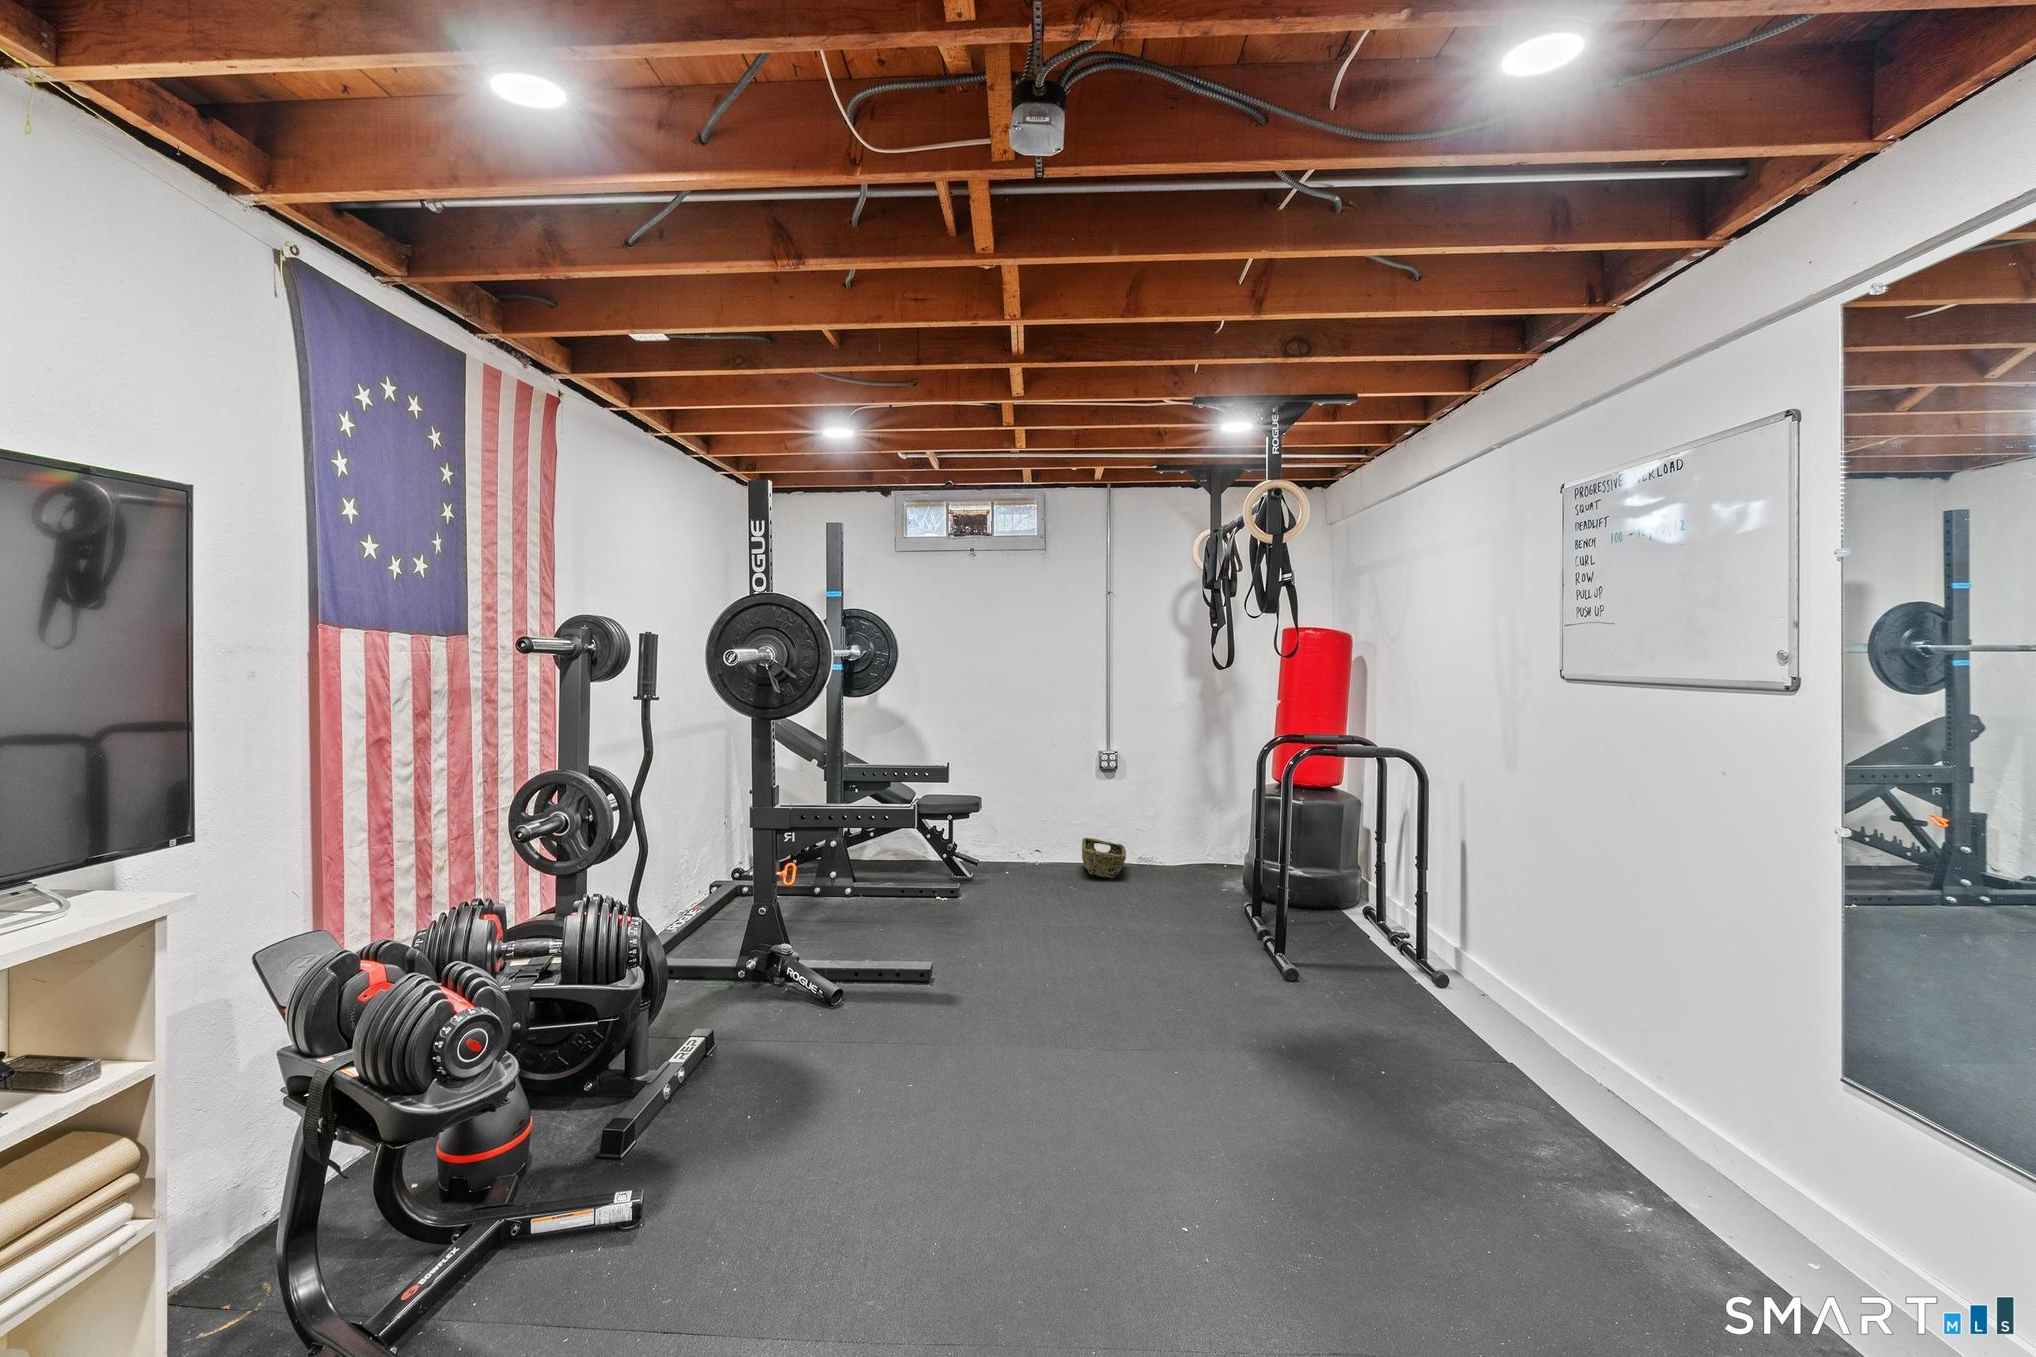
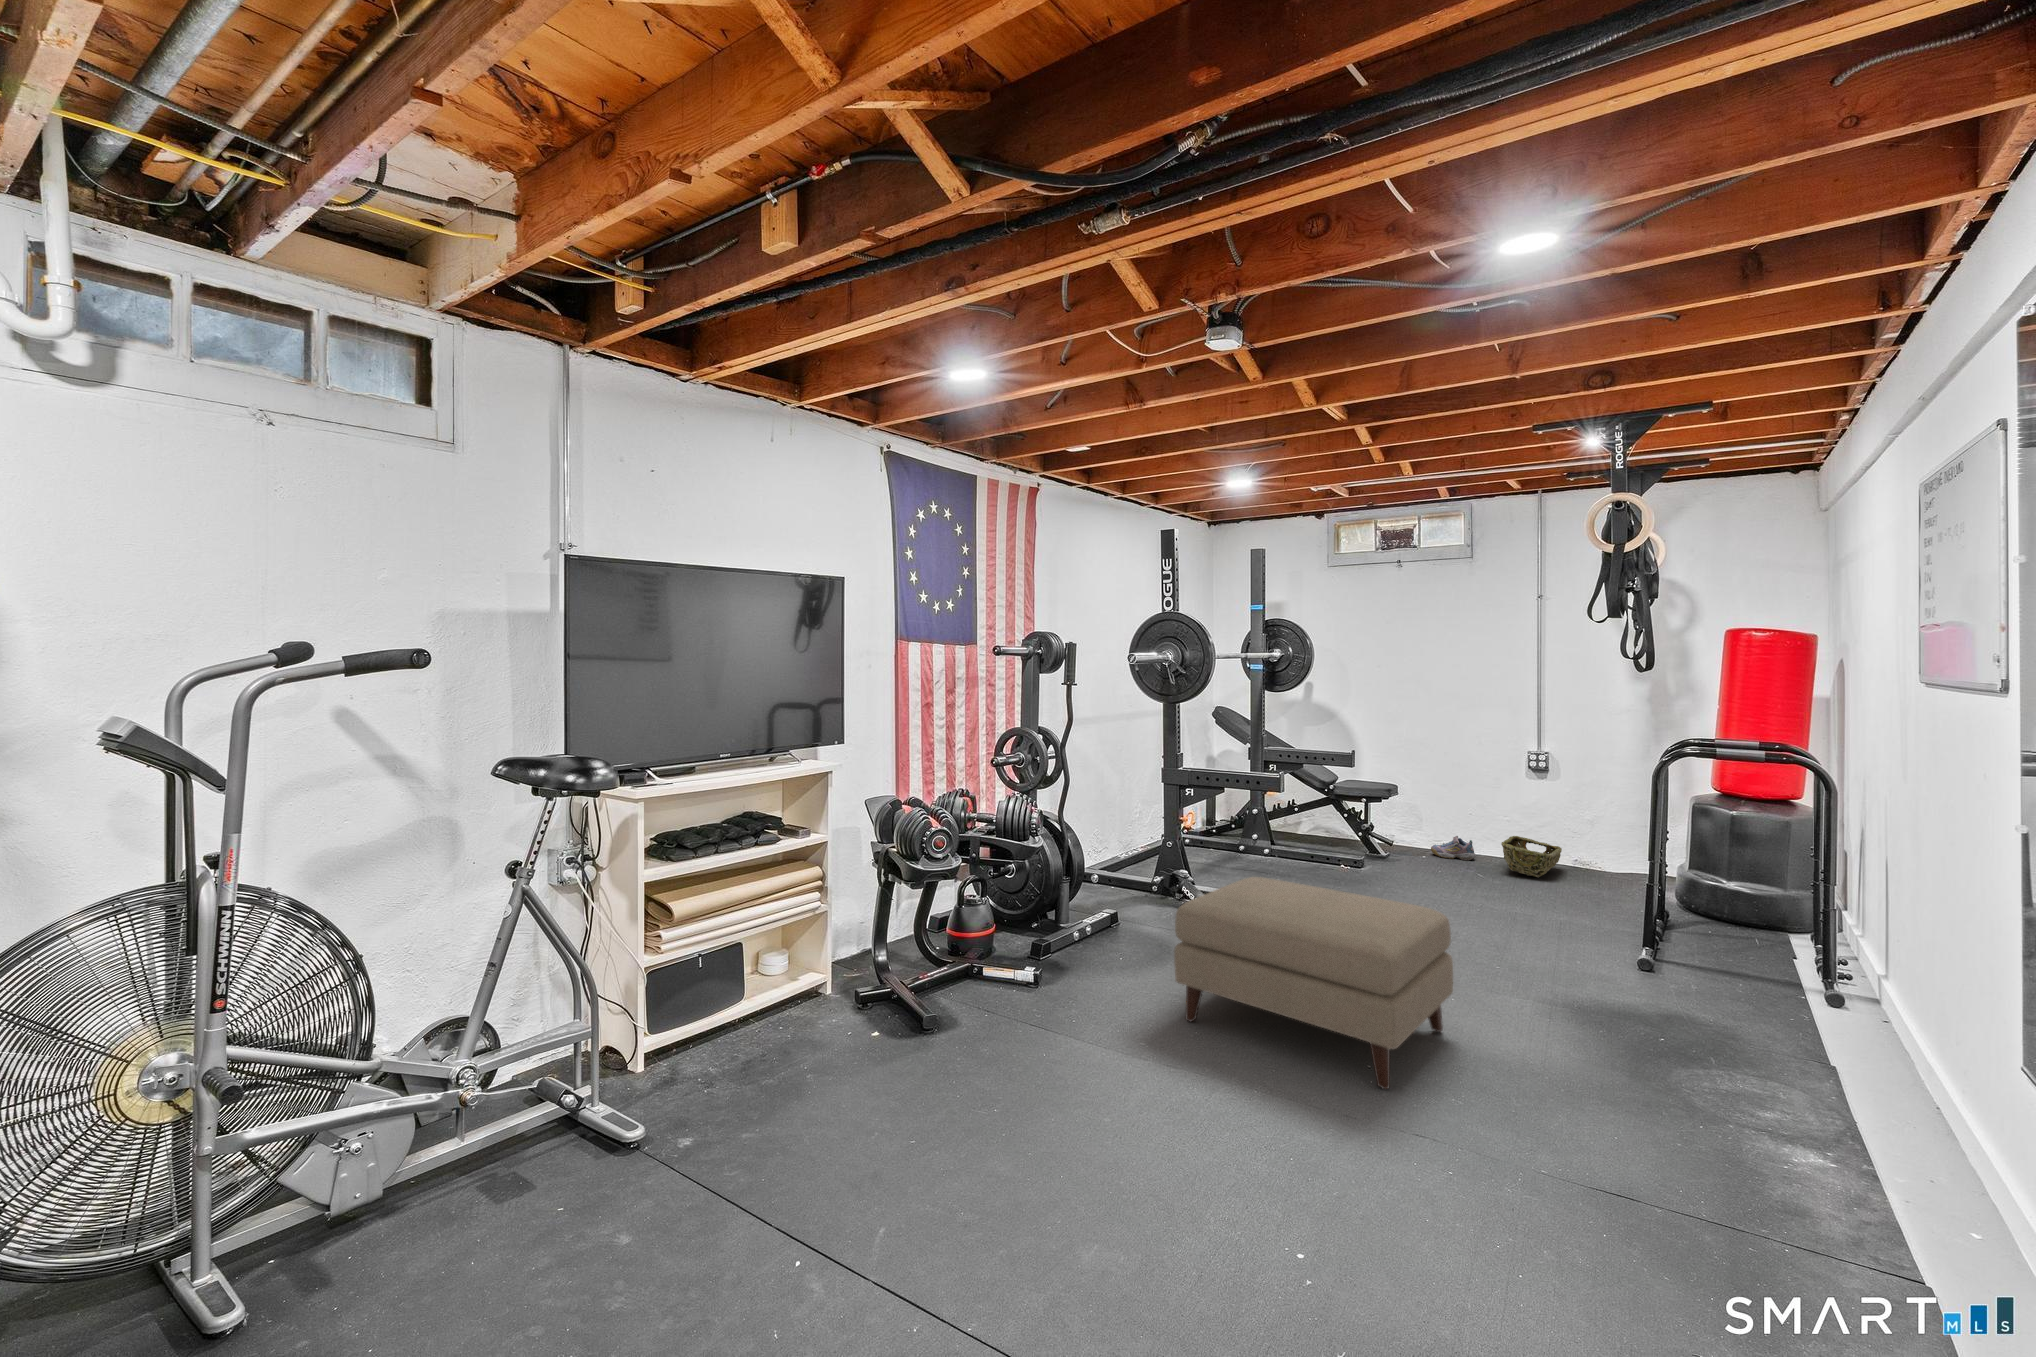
sneaker: none [1011,843,1052,867] -> present [1431,836,1476,860]
ottoman: none [879,960,1192,1227] -> present [1174,877,1453,1089]

